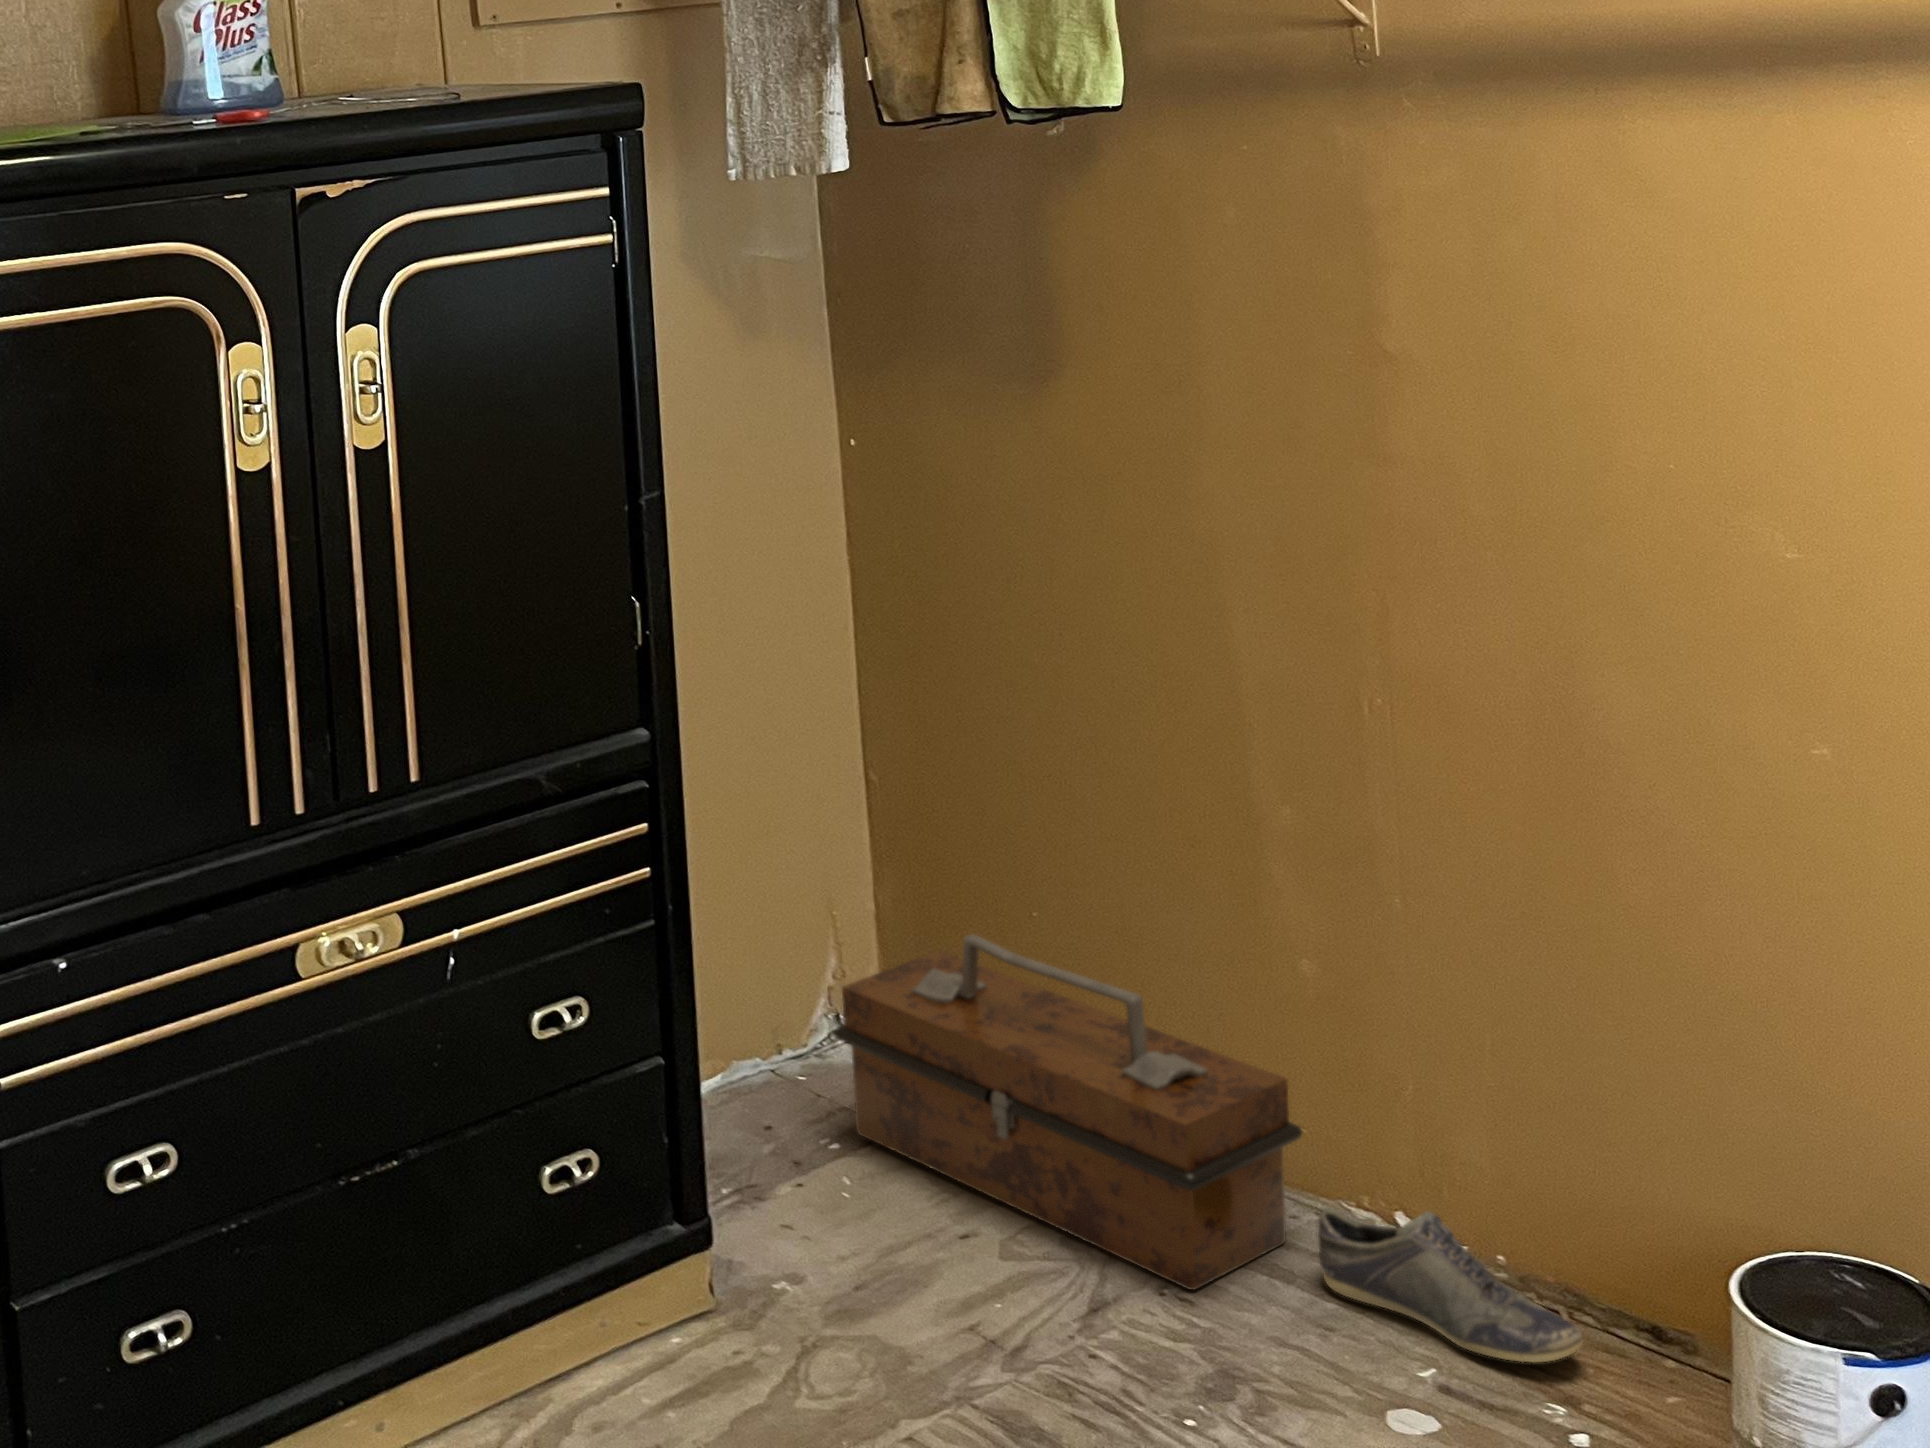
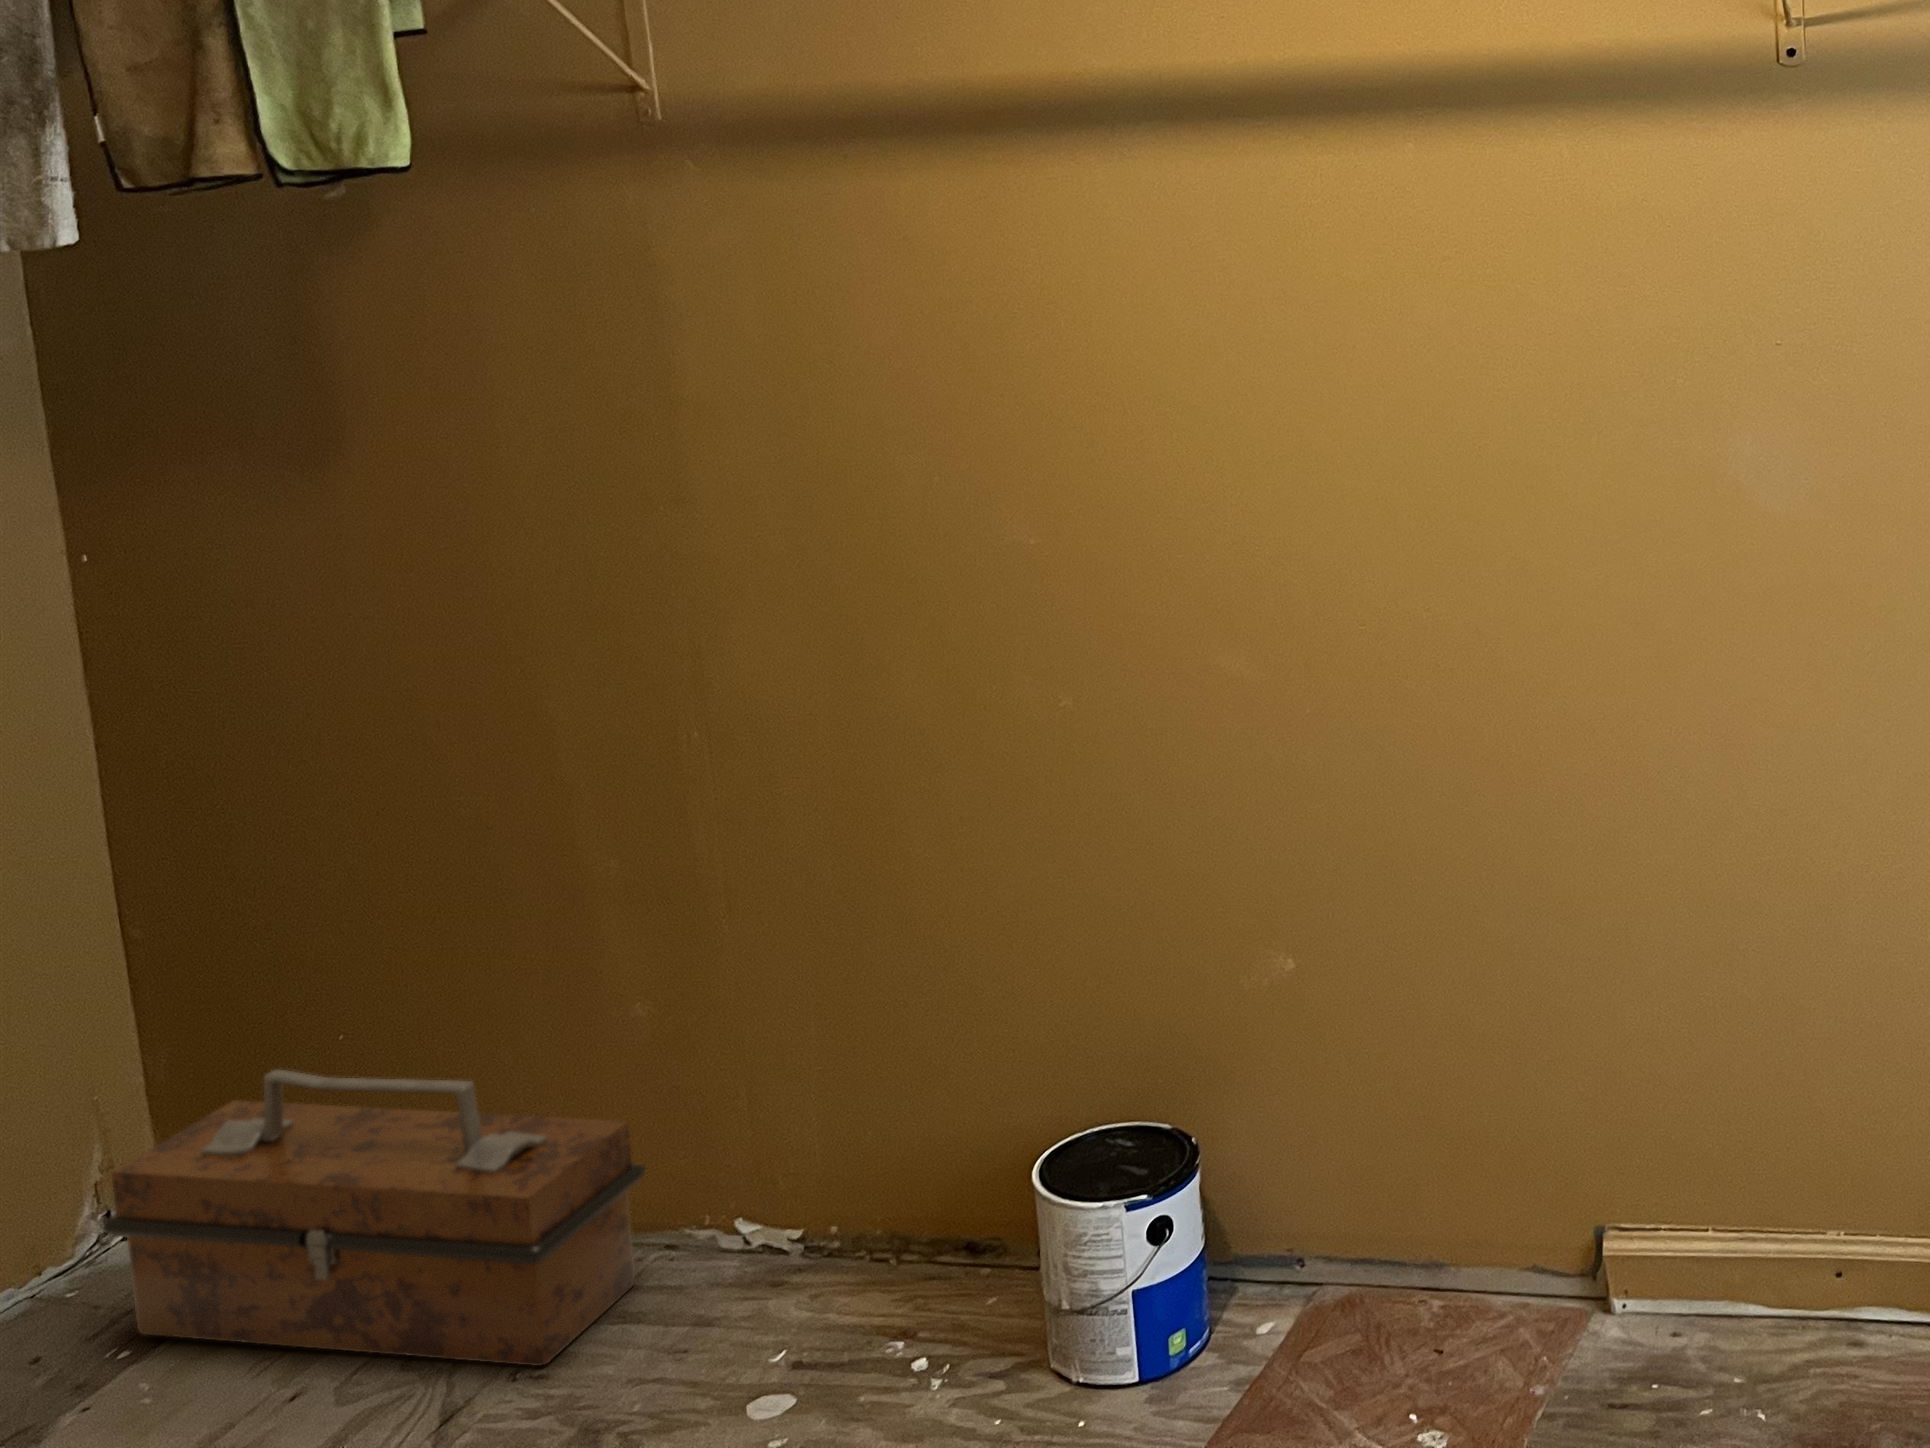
shoe: present [1318,1208,1583,1362] -> none [667,1205,913,1322]

